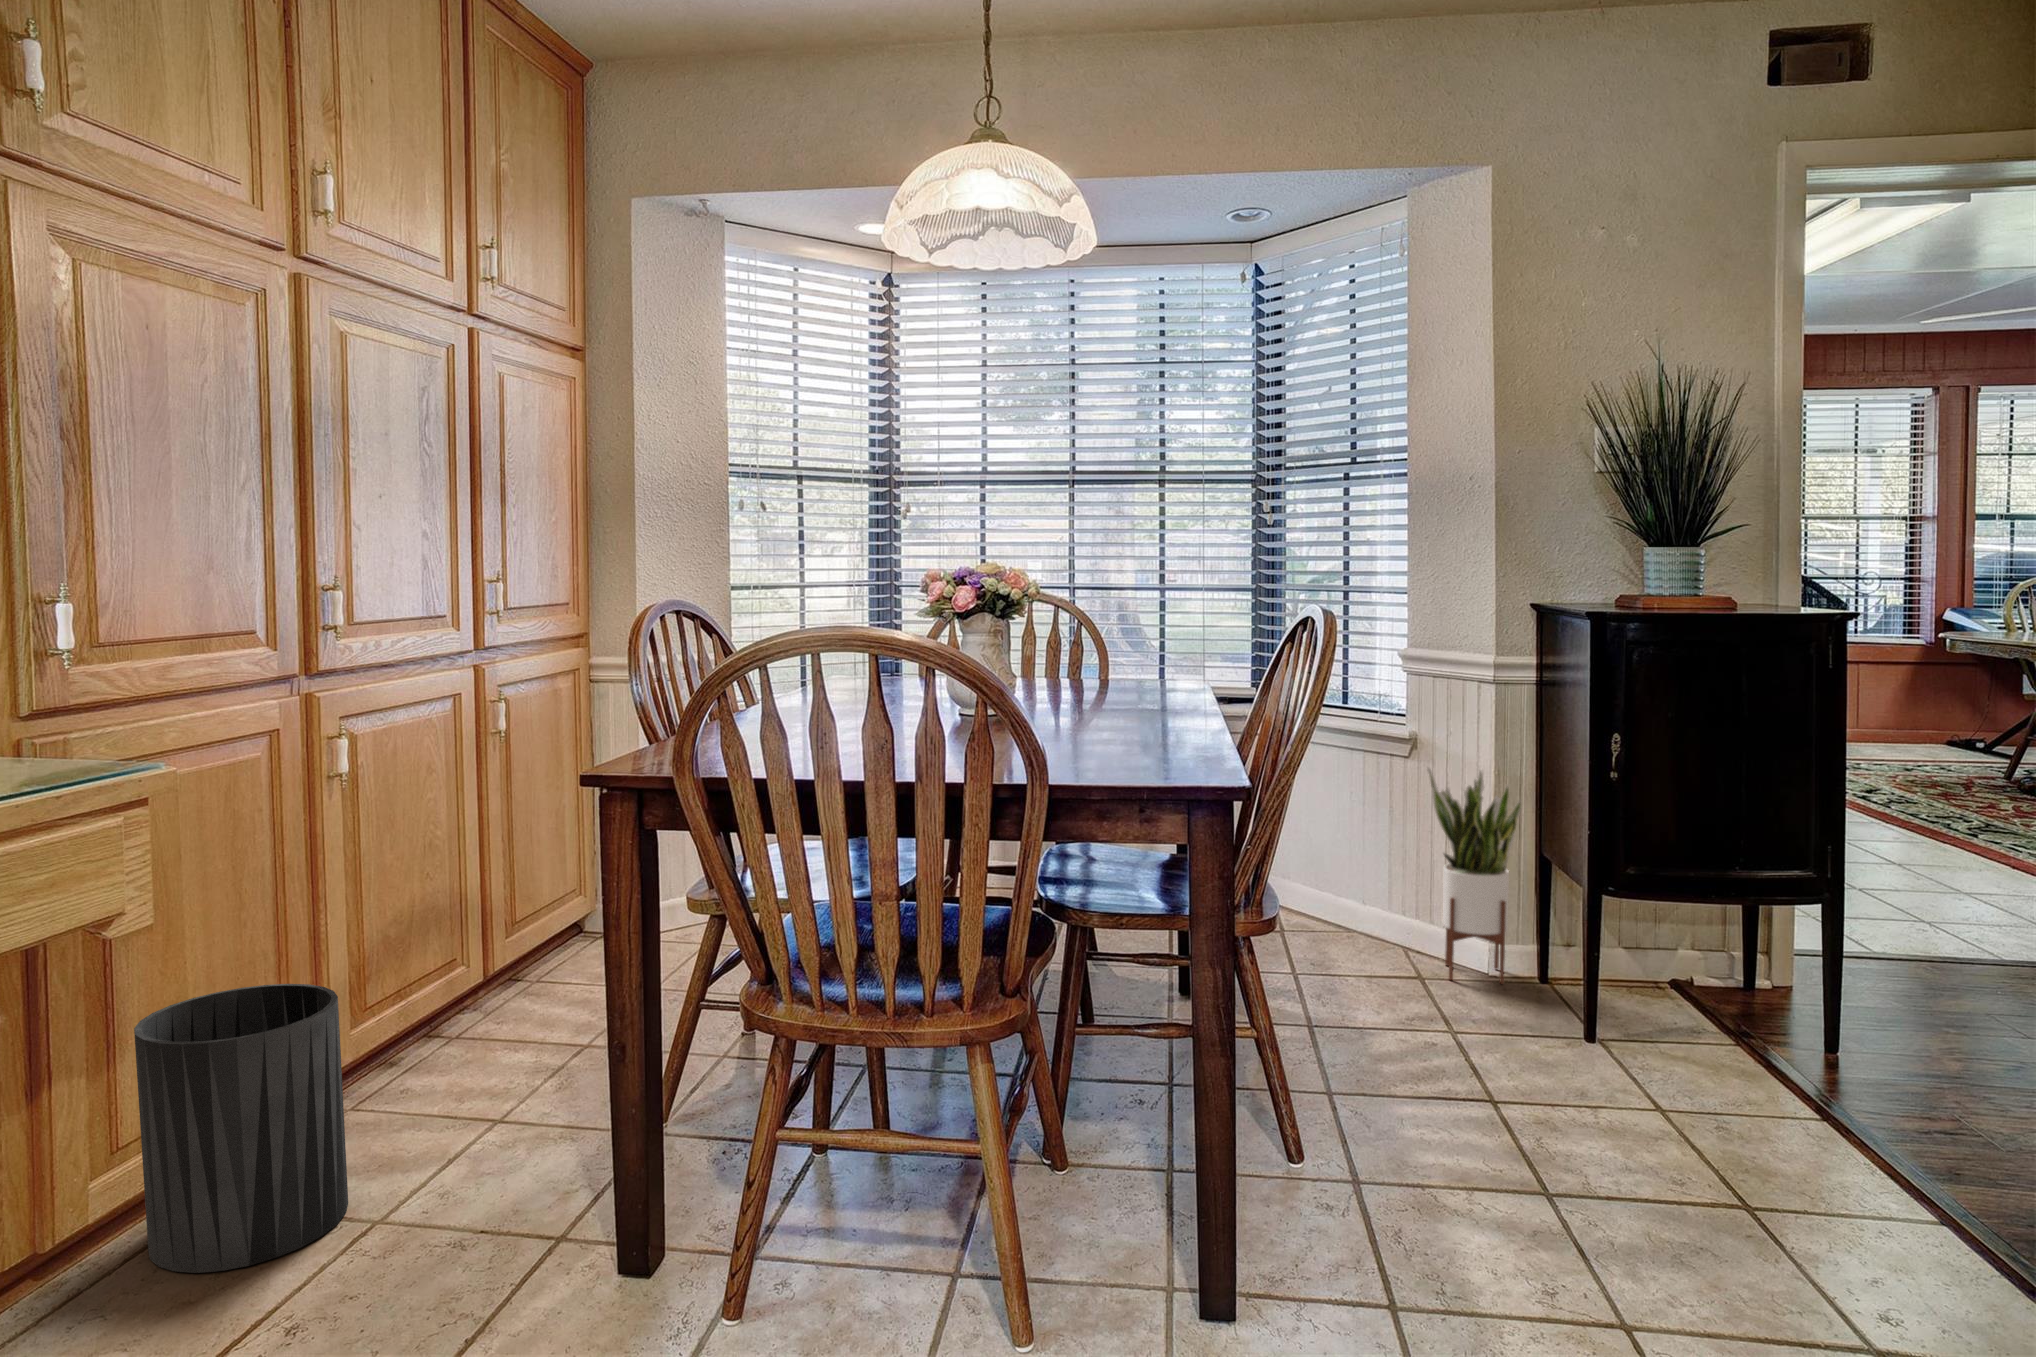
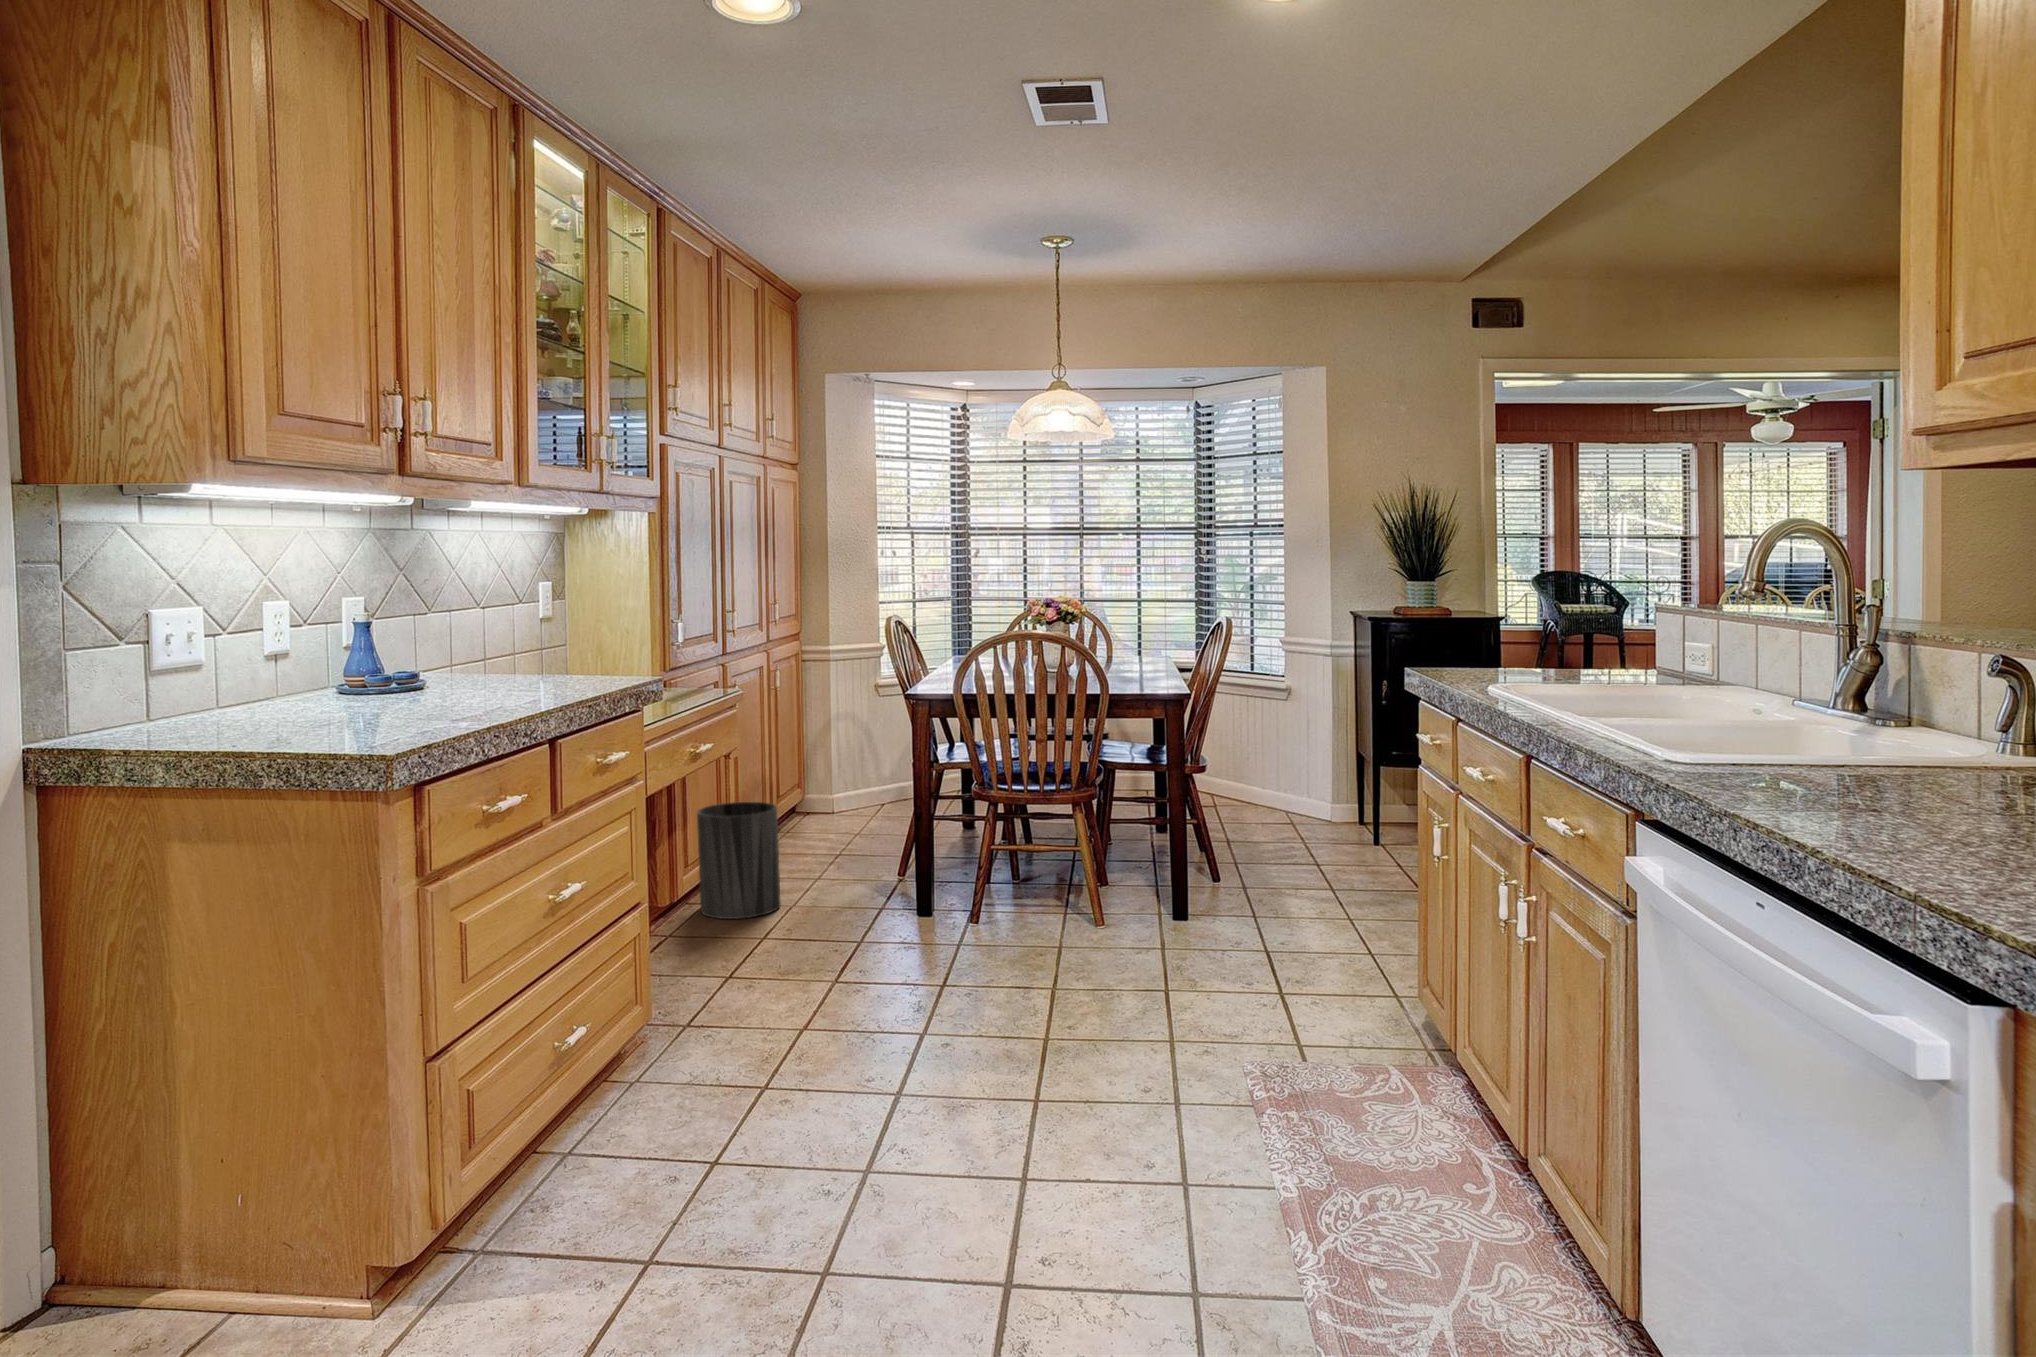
potted plant: present [1427,767,1522,984] -> none [1295,704,1346,825]

